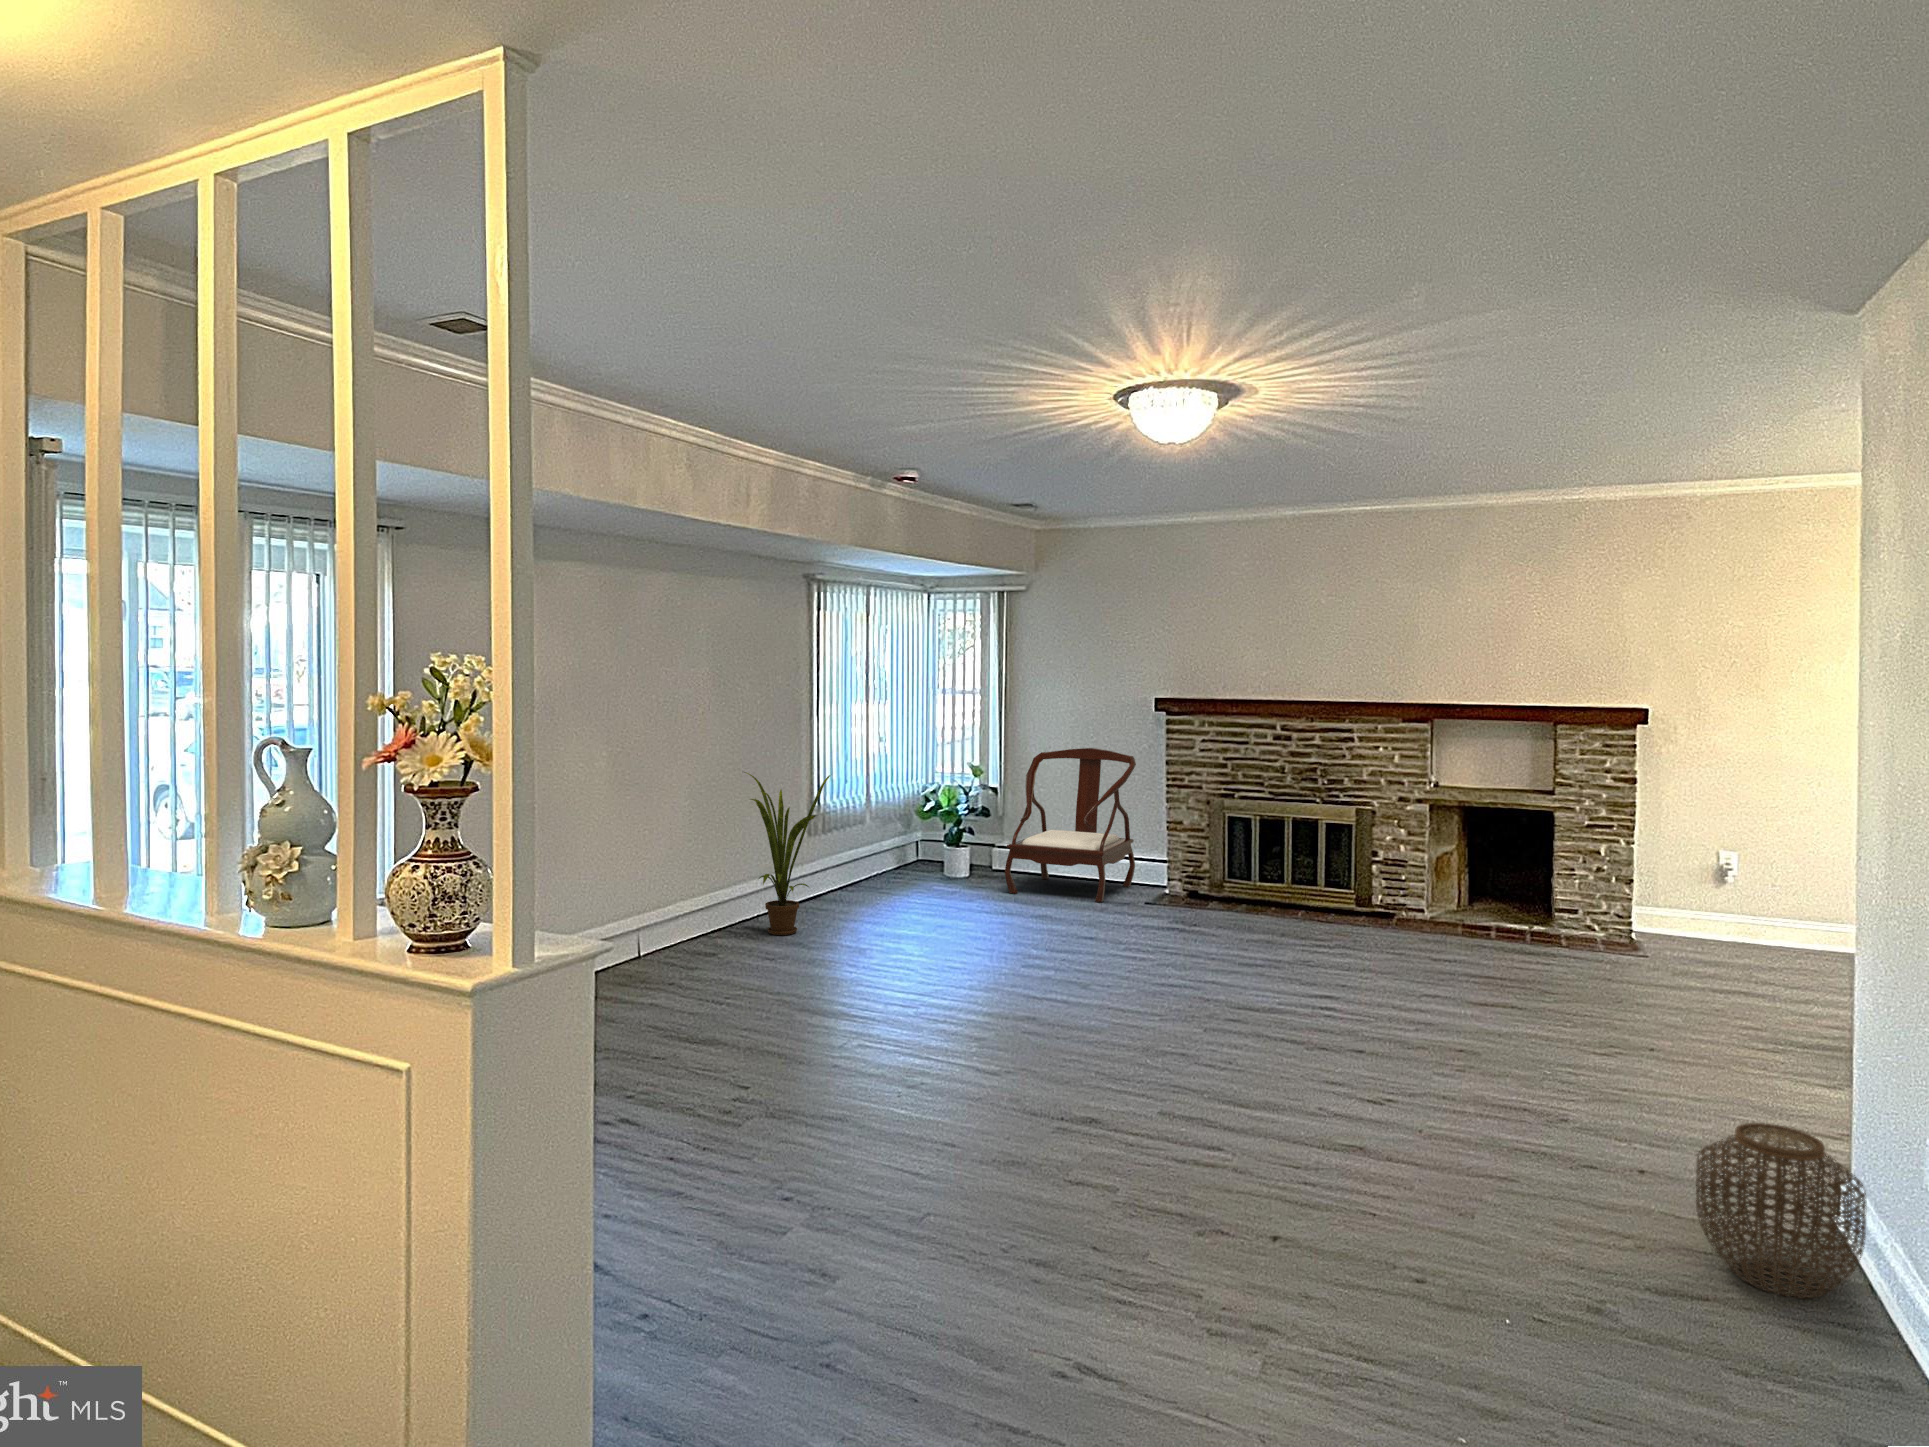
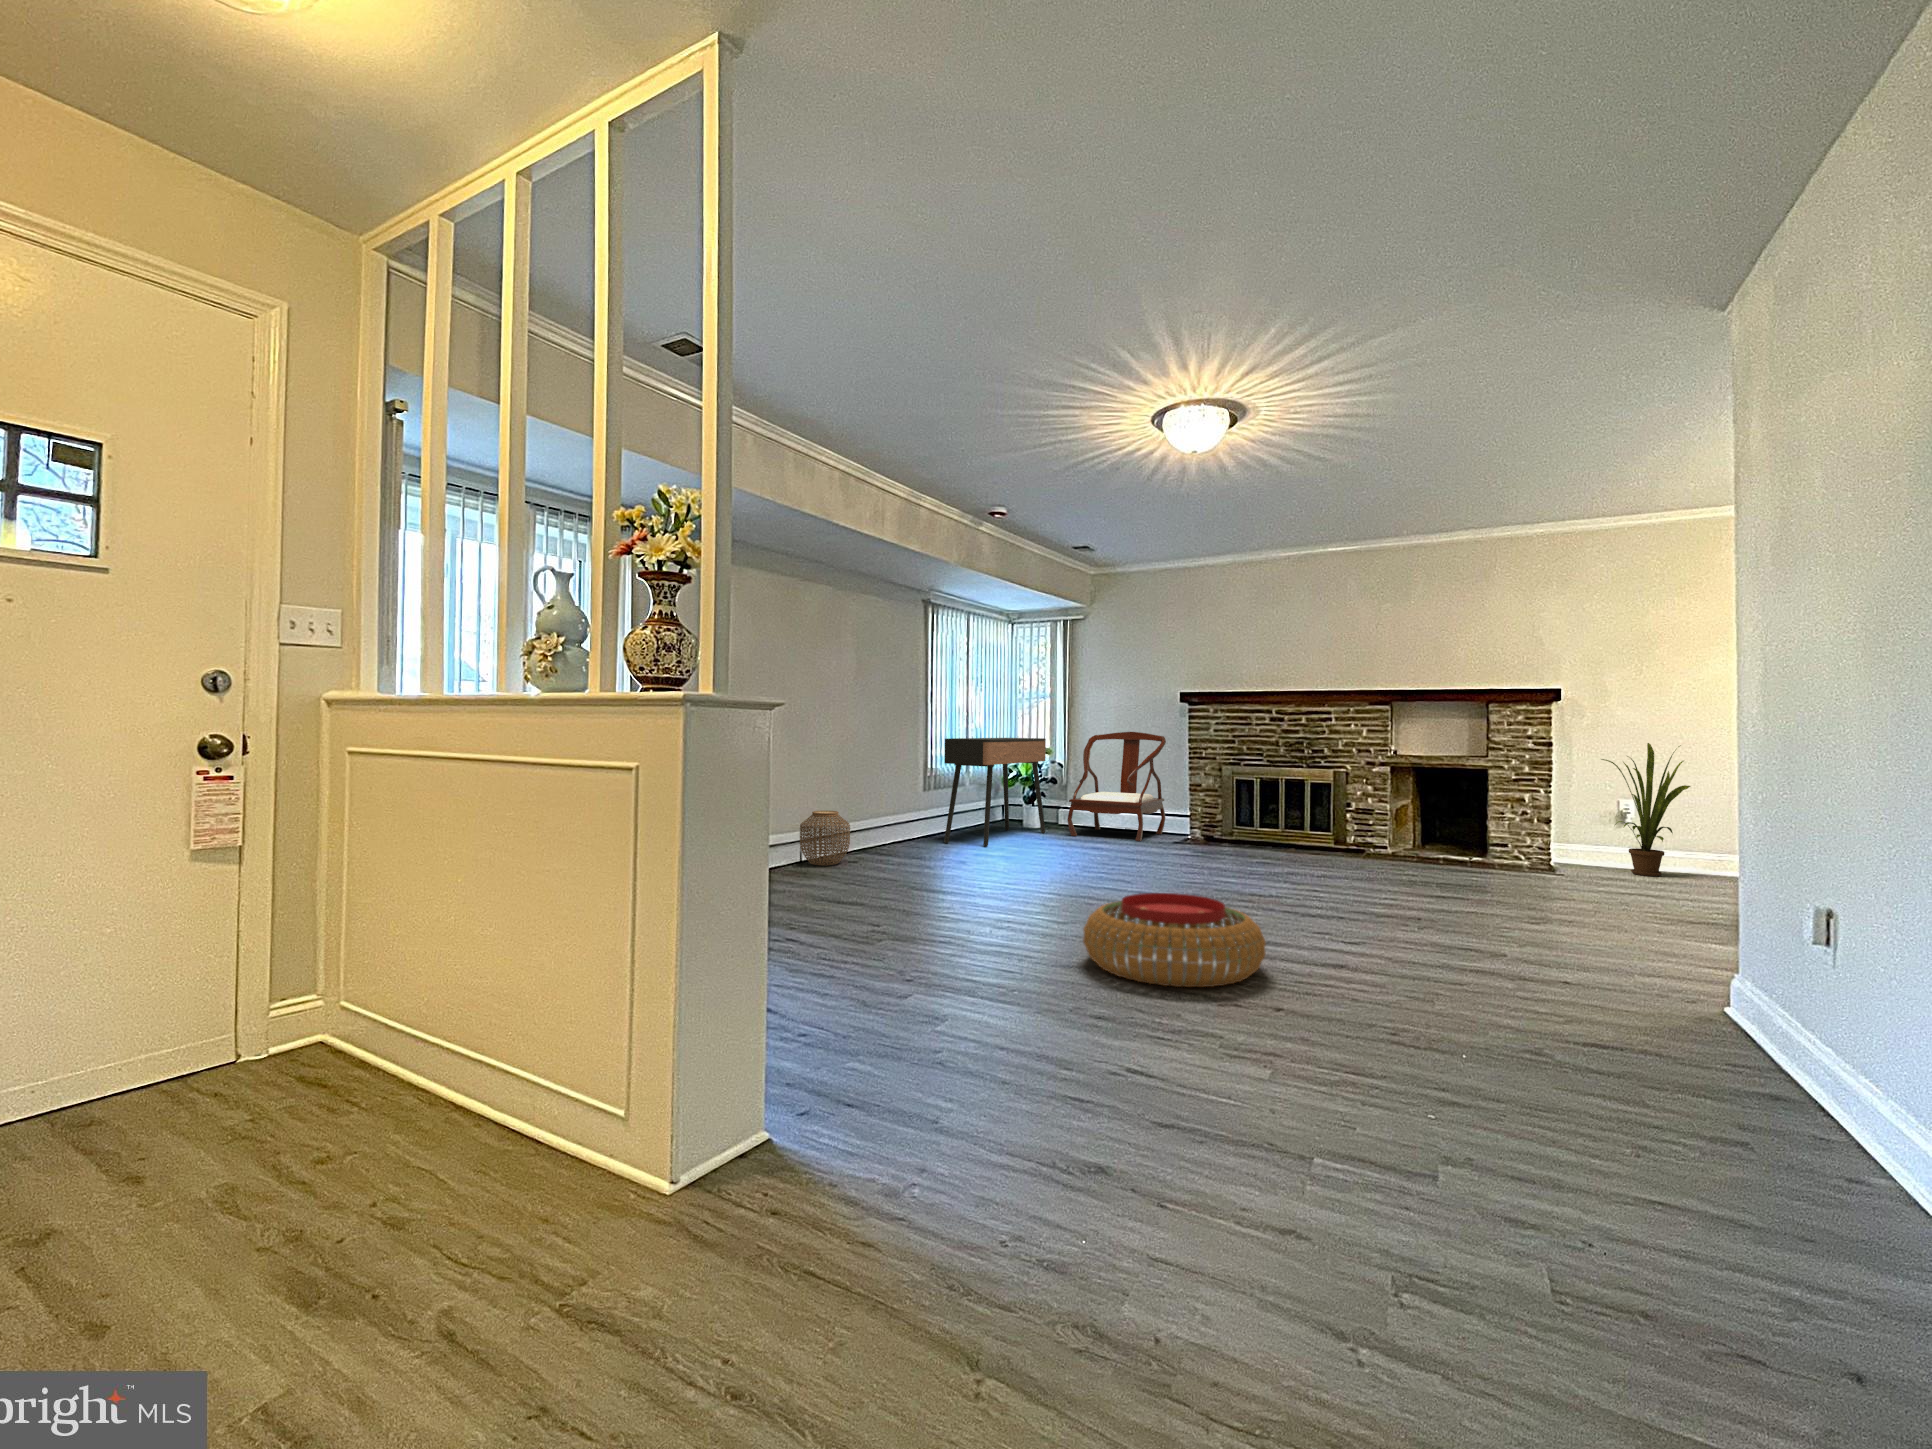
console table: none [838,758,975,919] -> present [944,738,1046,847]
house plant: present [745,772,830,935] -> present [1602,743,1690,876]
pouf: none [1022,1057,1261,1206] -> present [1083,893,1266,987]
woven basket: present [1696,1123,1866,1298] -> present [800,811,850,865]

